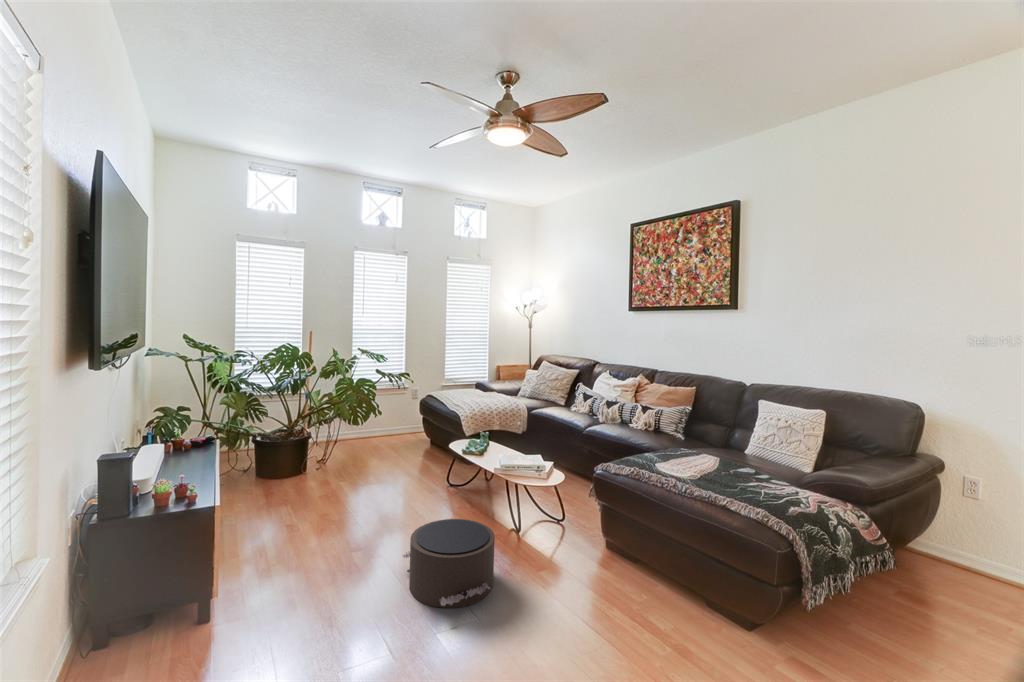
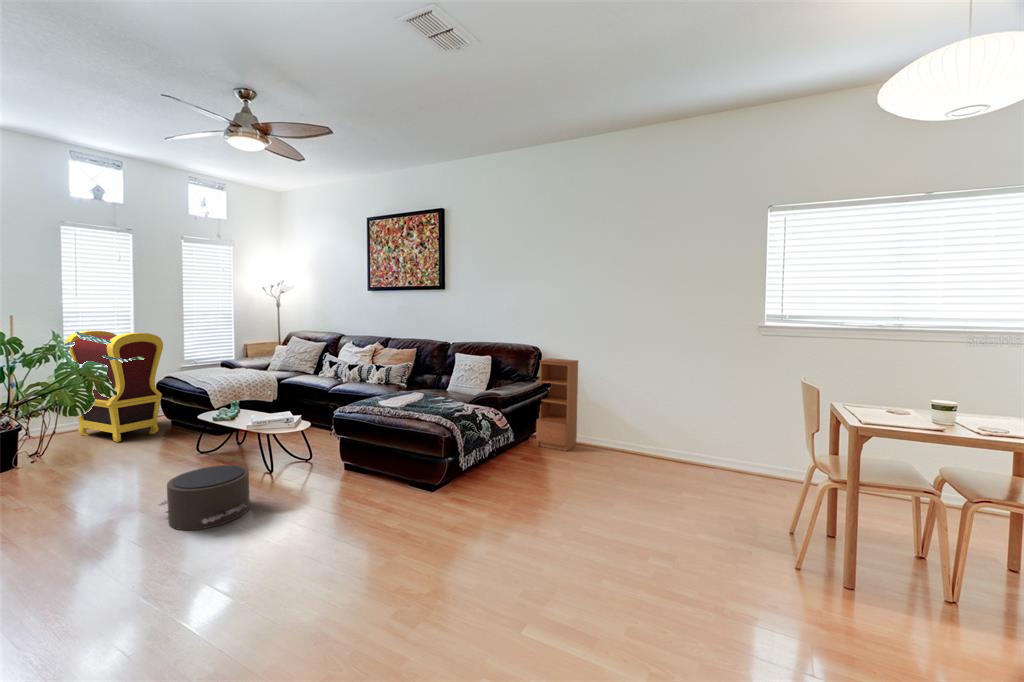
armchair: none [359,347,429,456] -> present [65,331,163,442]
bookcase: none [917,424,1020,602] -> present [536,358,578,451]

